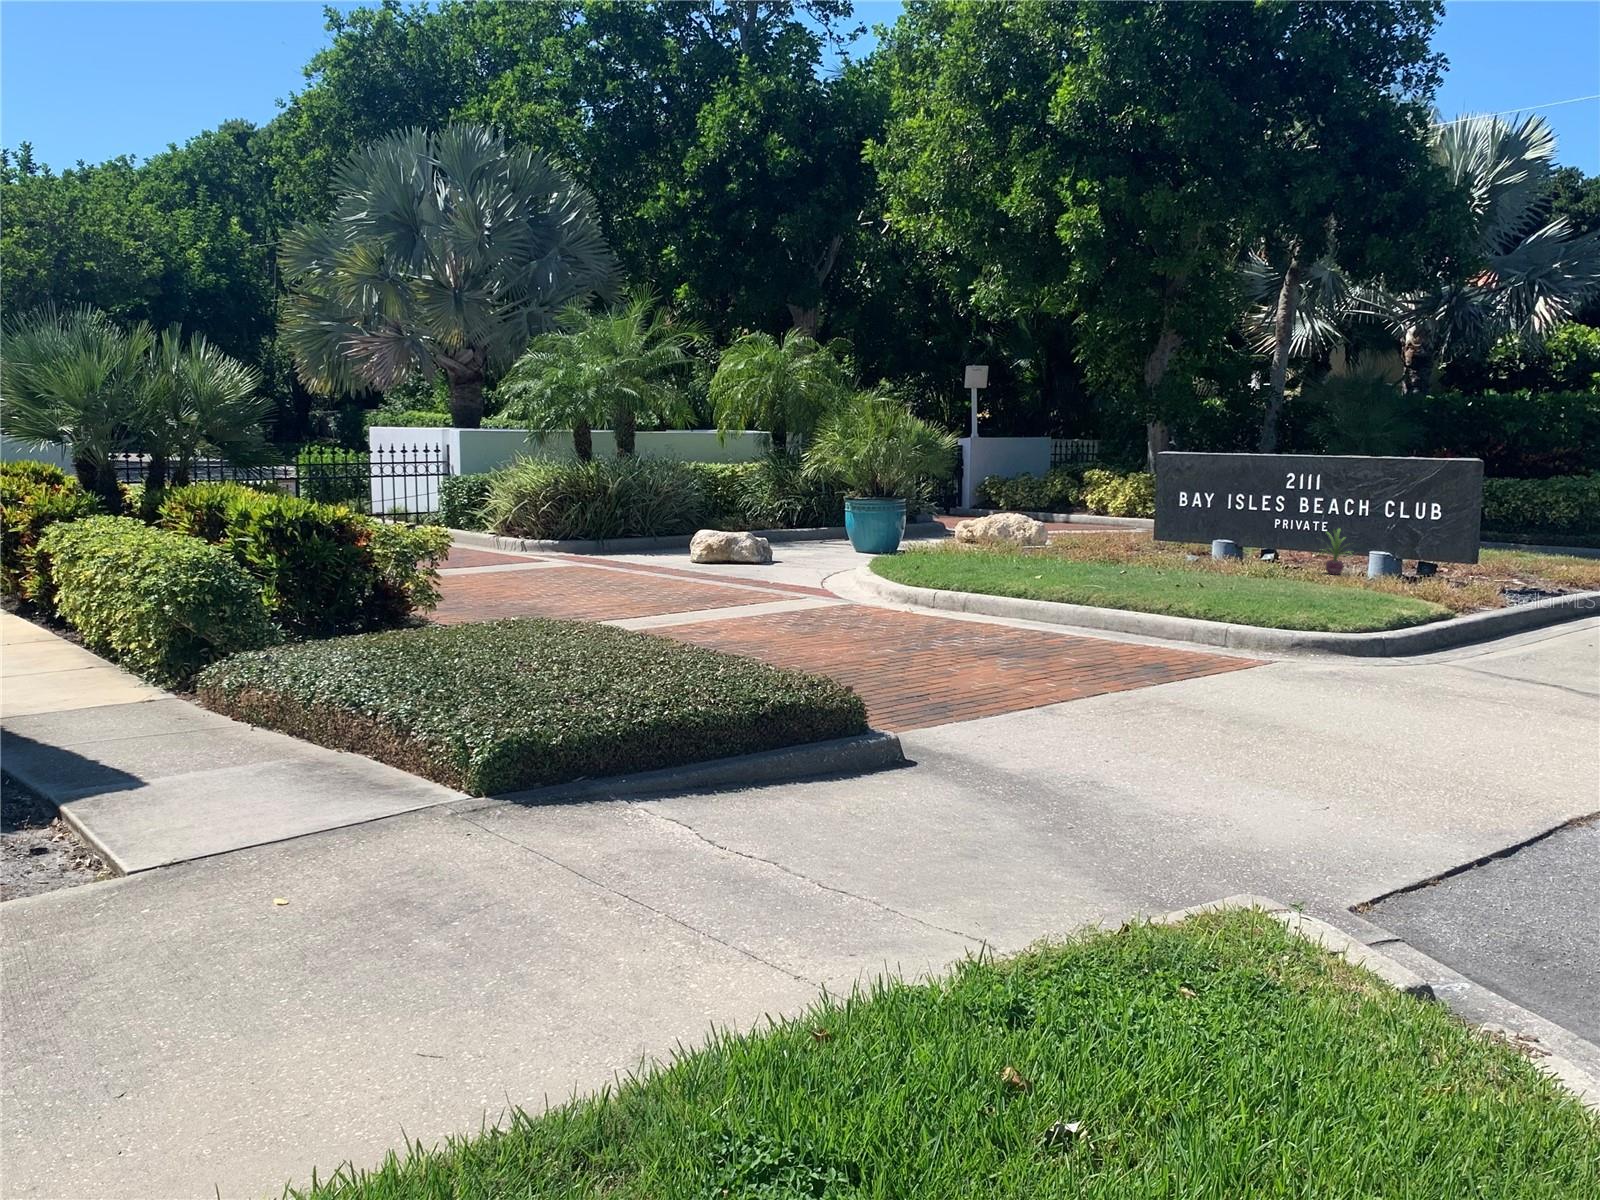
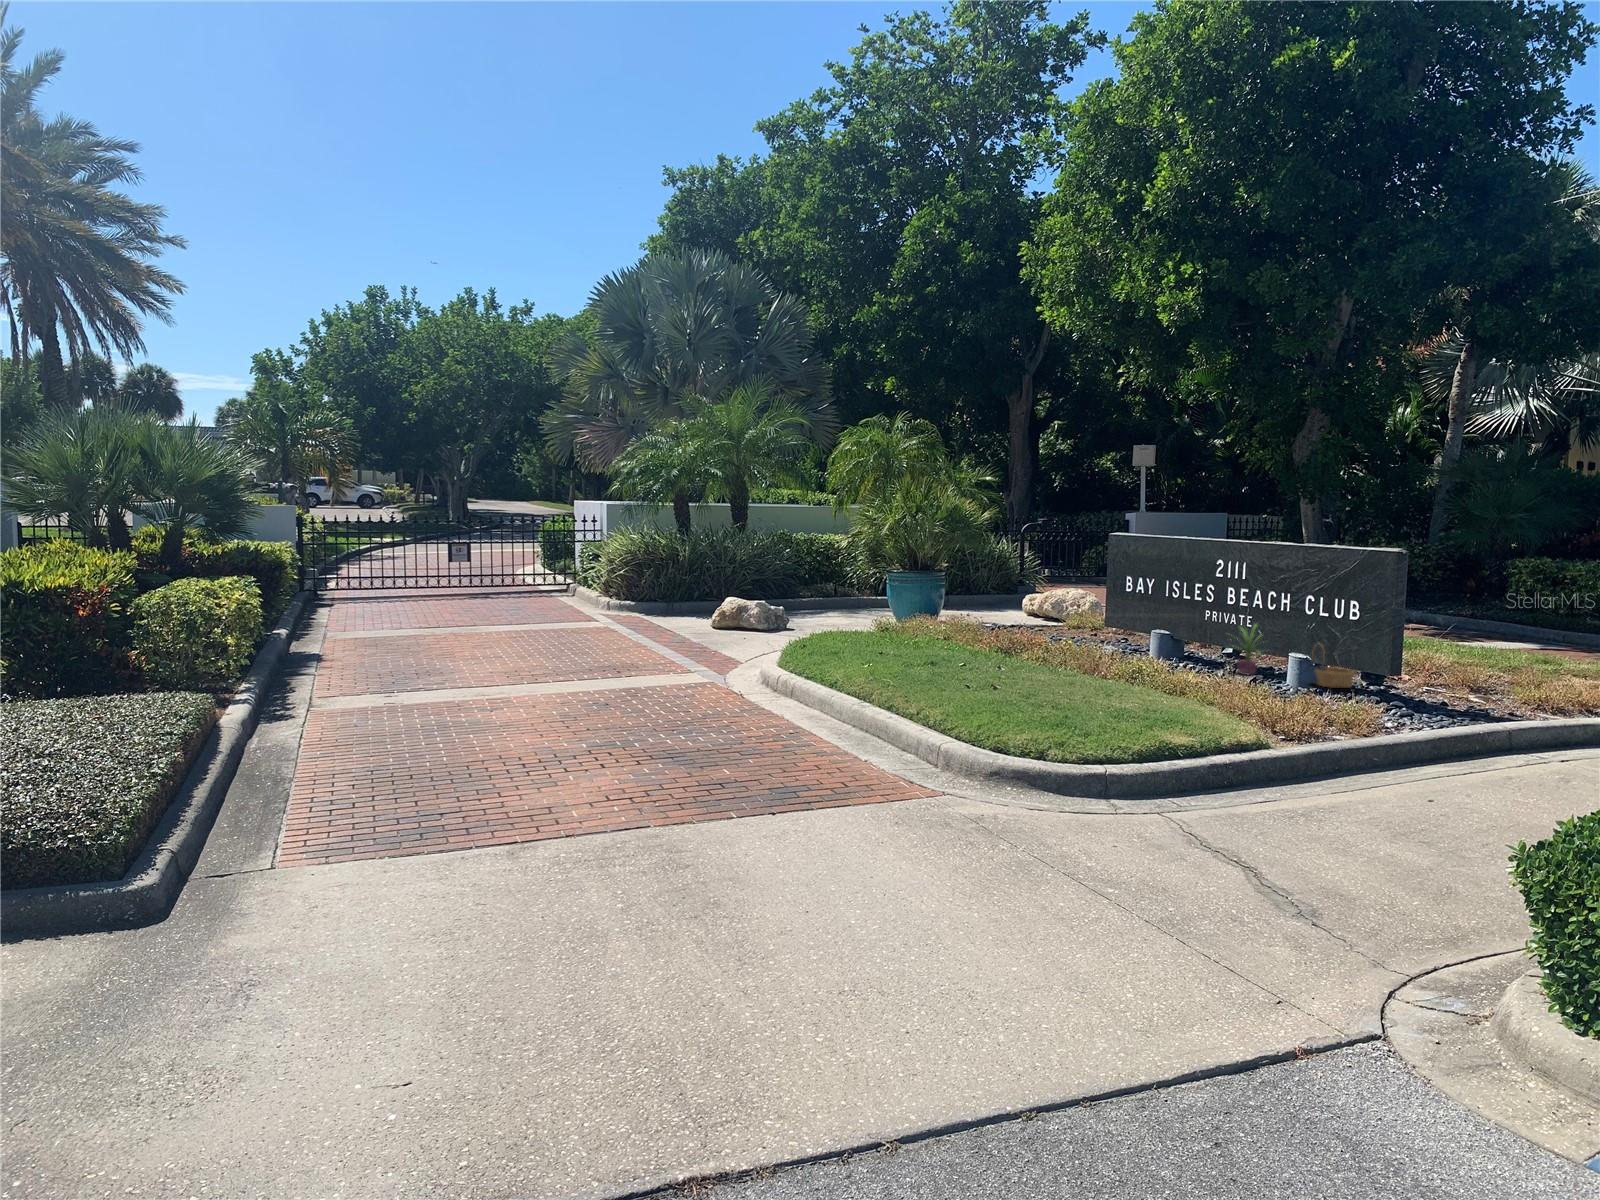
basket: none [1395,542,1435,579] -> present [1315,645,1355,688]

